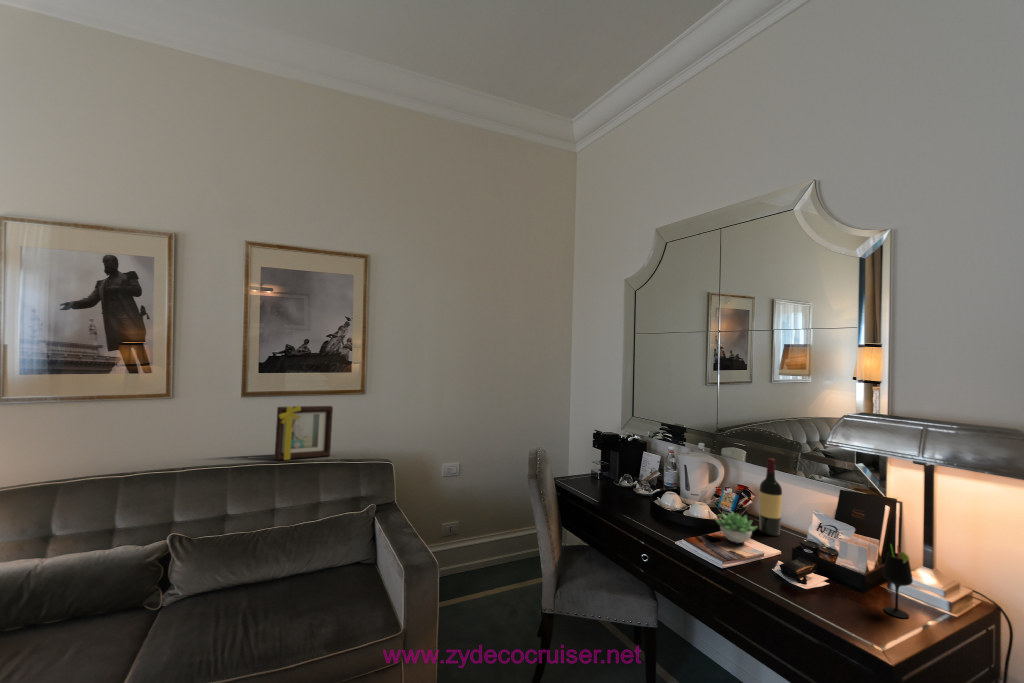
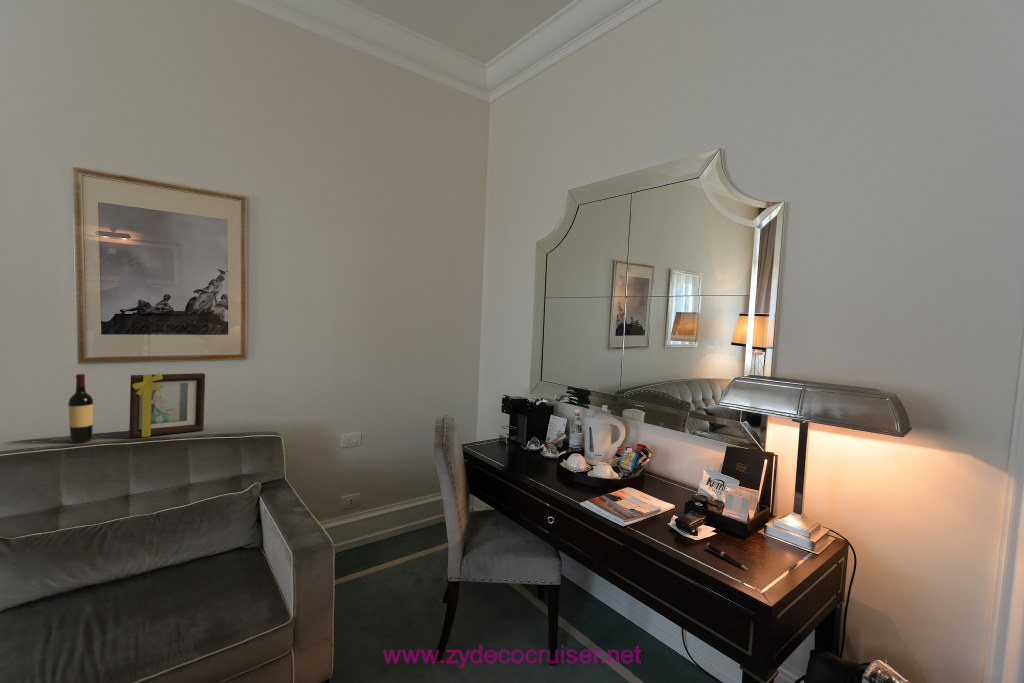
wine bottle: present [759,458,782,536] -> present [68,374,93,443]
succulent plant: present [716,512,757,543] -> none [617,471,655,500]
wine glass: present [883,544,913,618] -> none [762,495,787,560]
pen: none [816,593,865,625] -> present [707,543,746,569]

